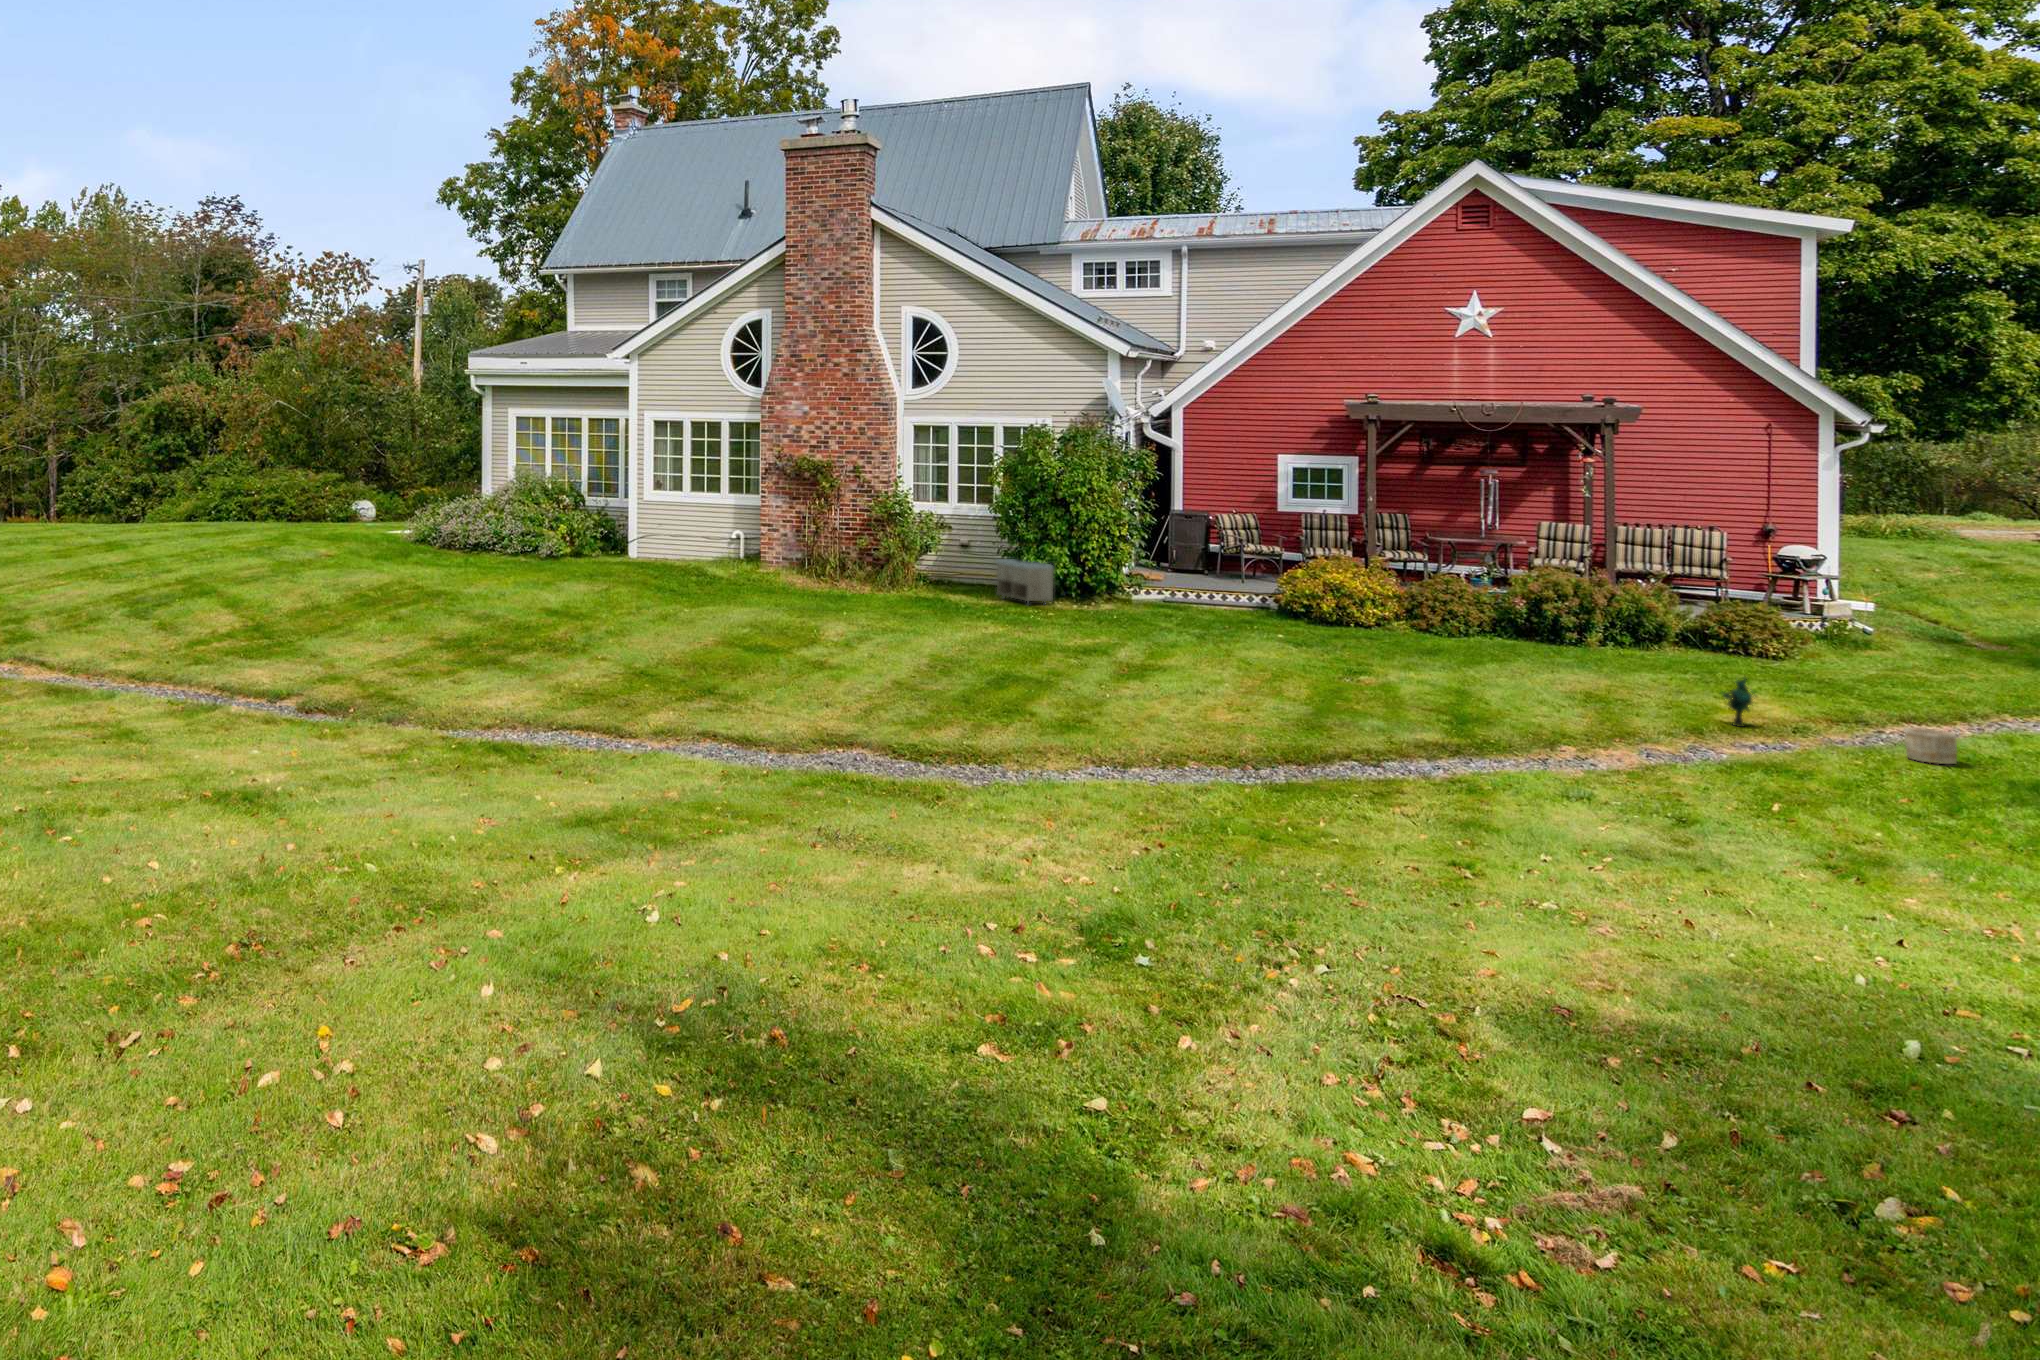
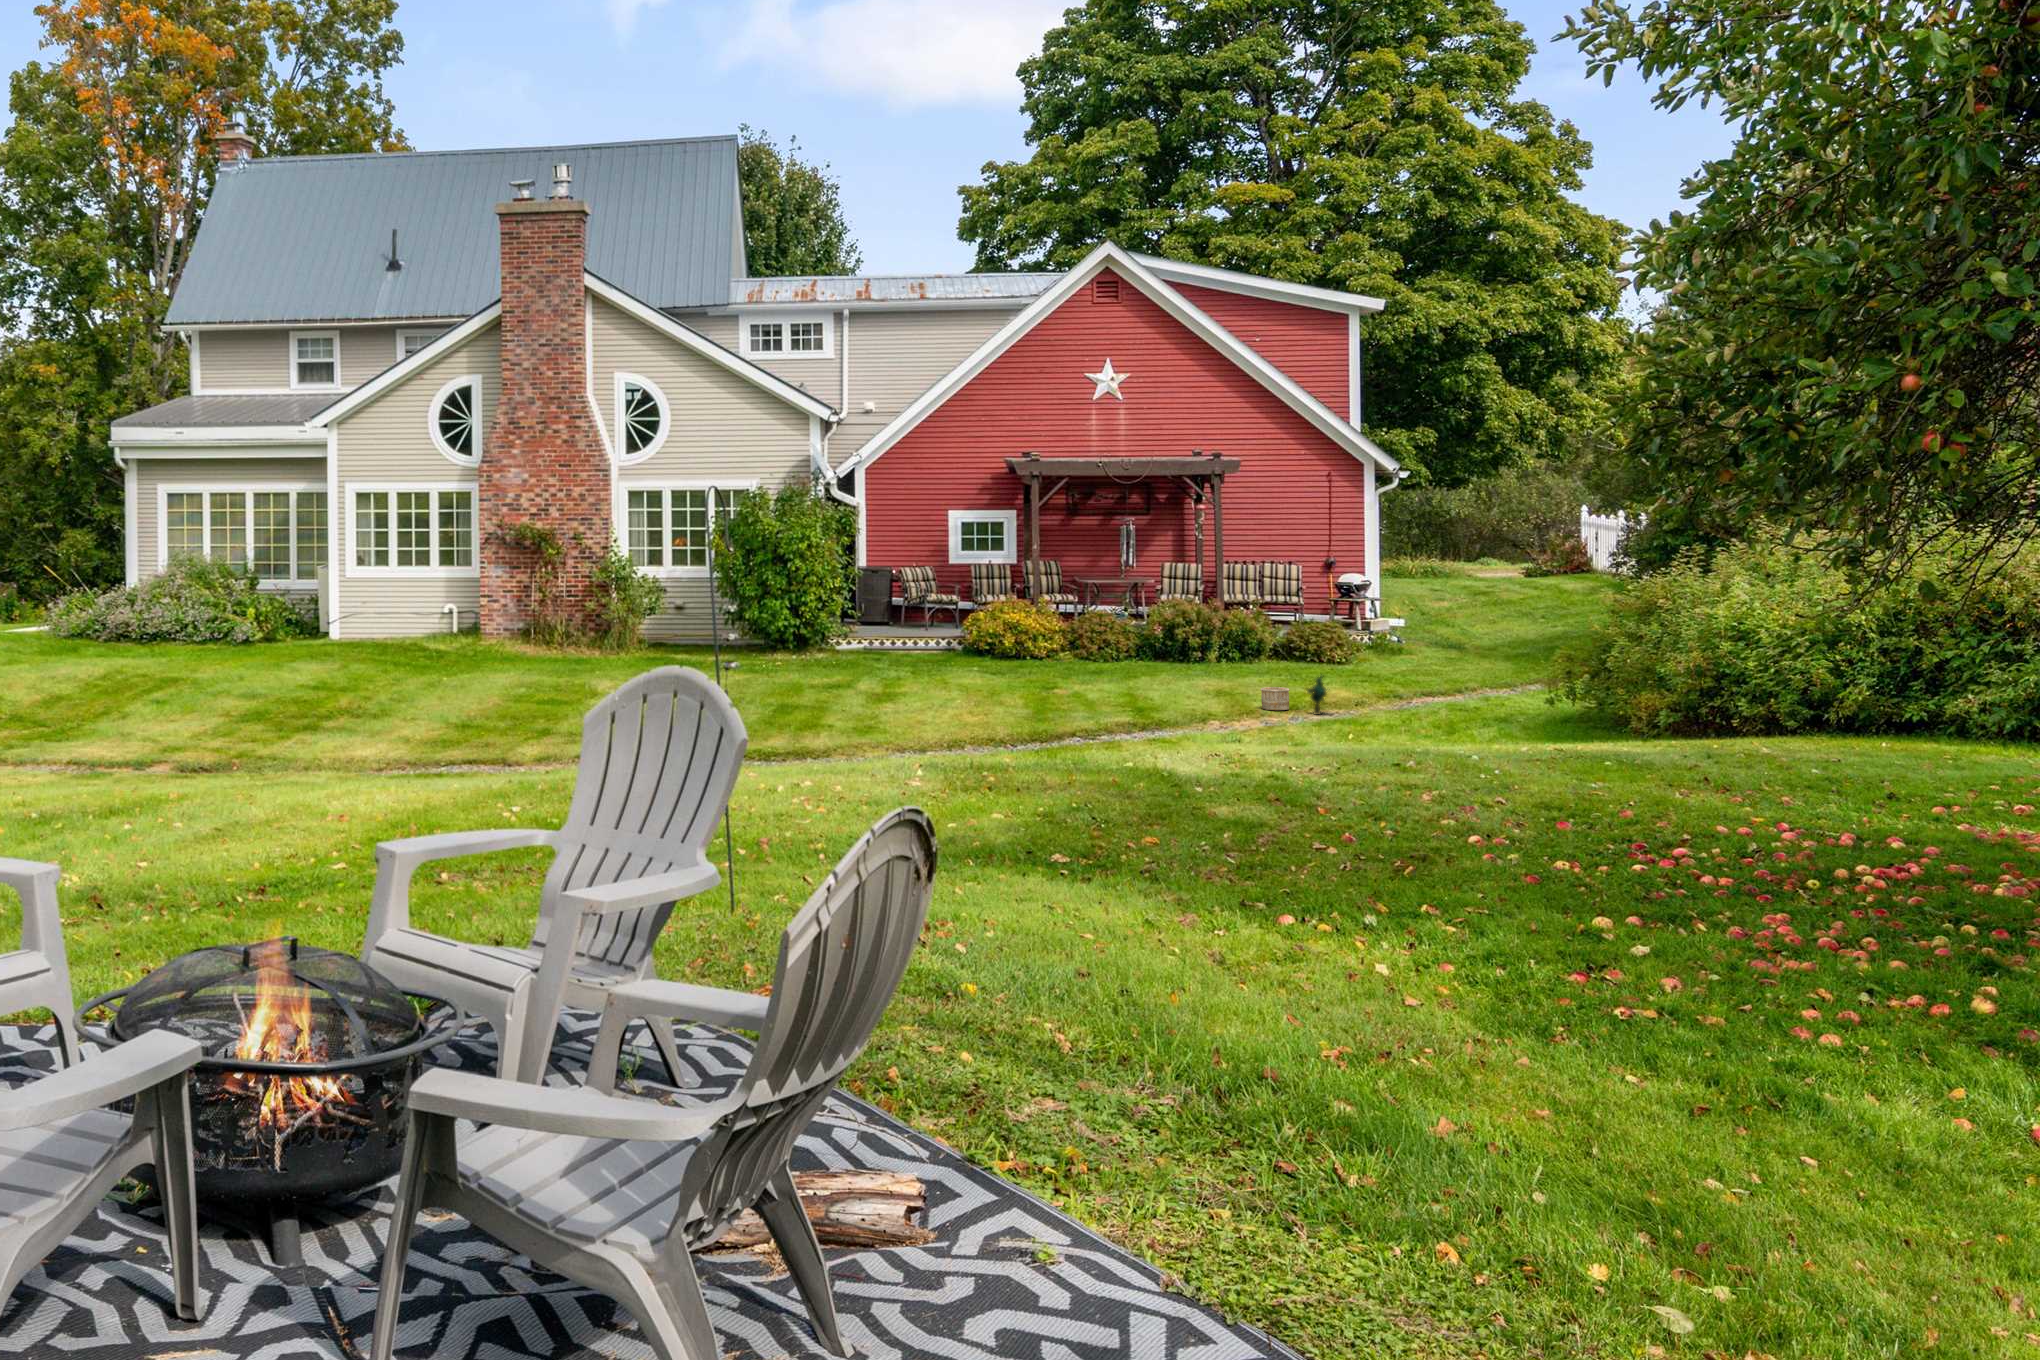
storage bench: present [996,559,1054,604] -> none [716,620,771,663]
wooden bucket: present [1905,728,1957,764] -> present [1261,687,1289,710]

